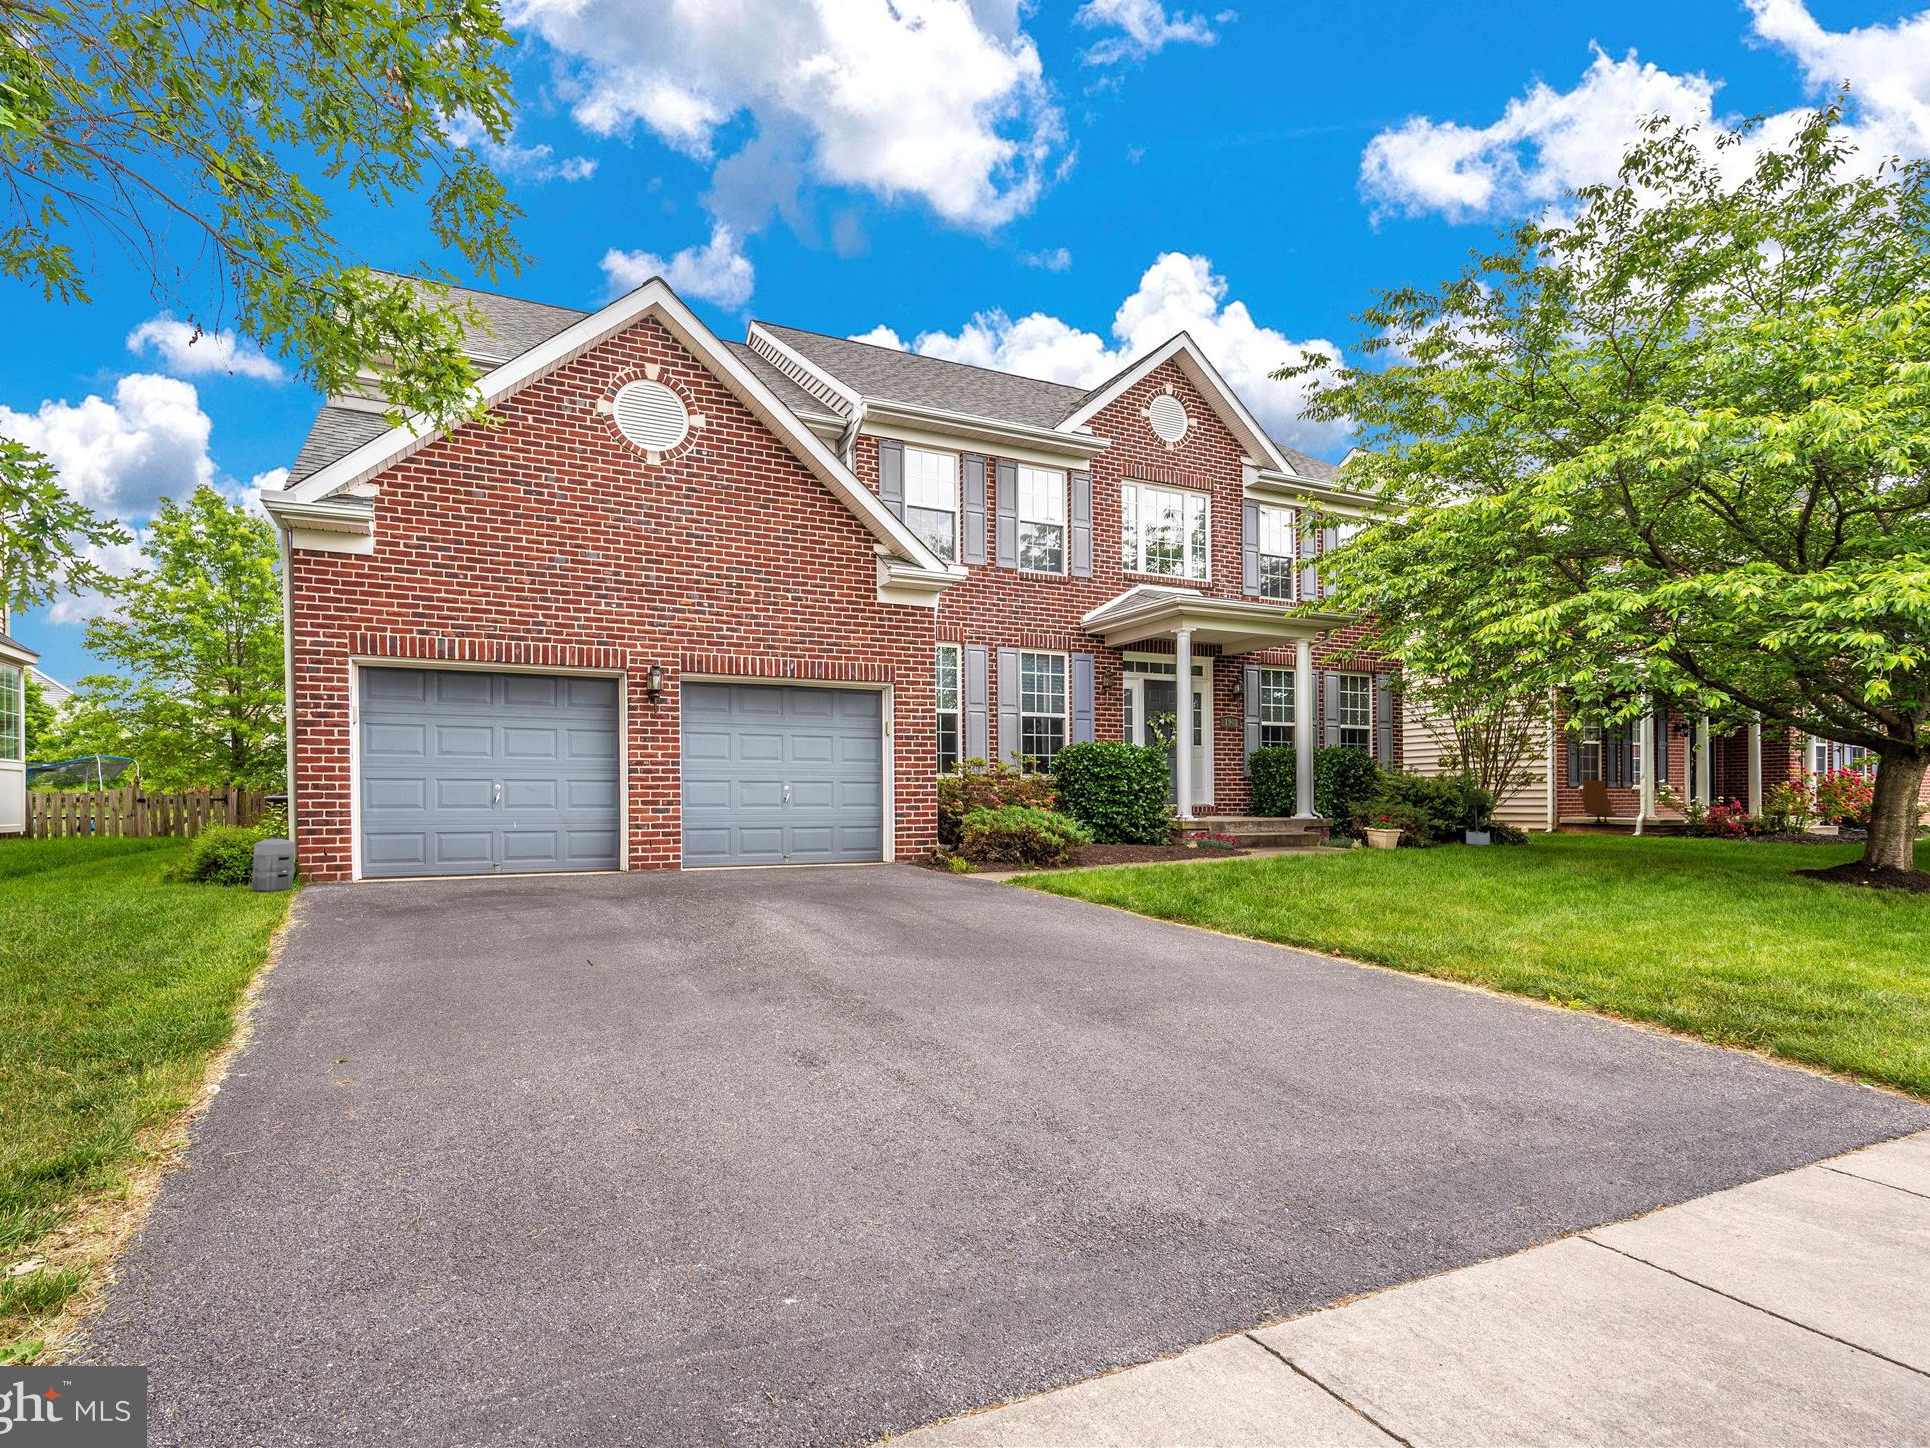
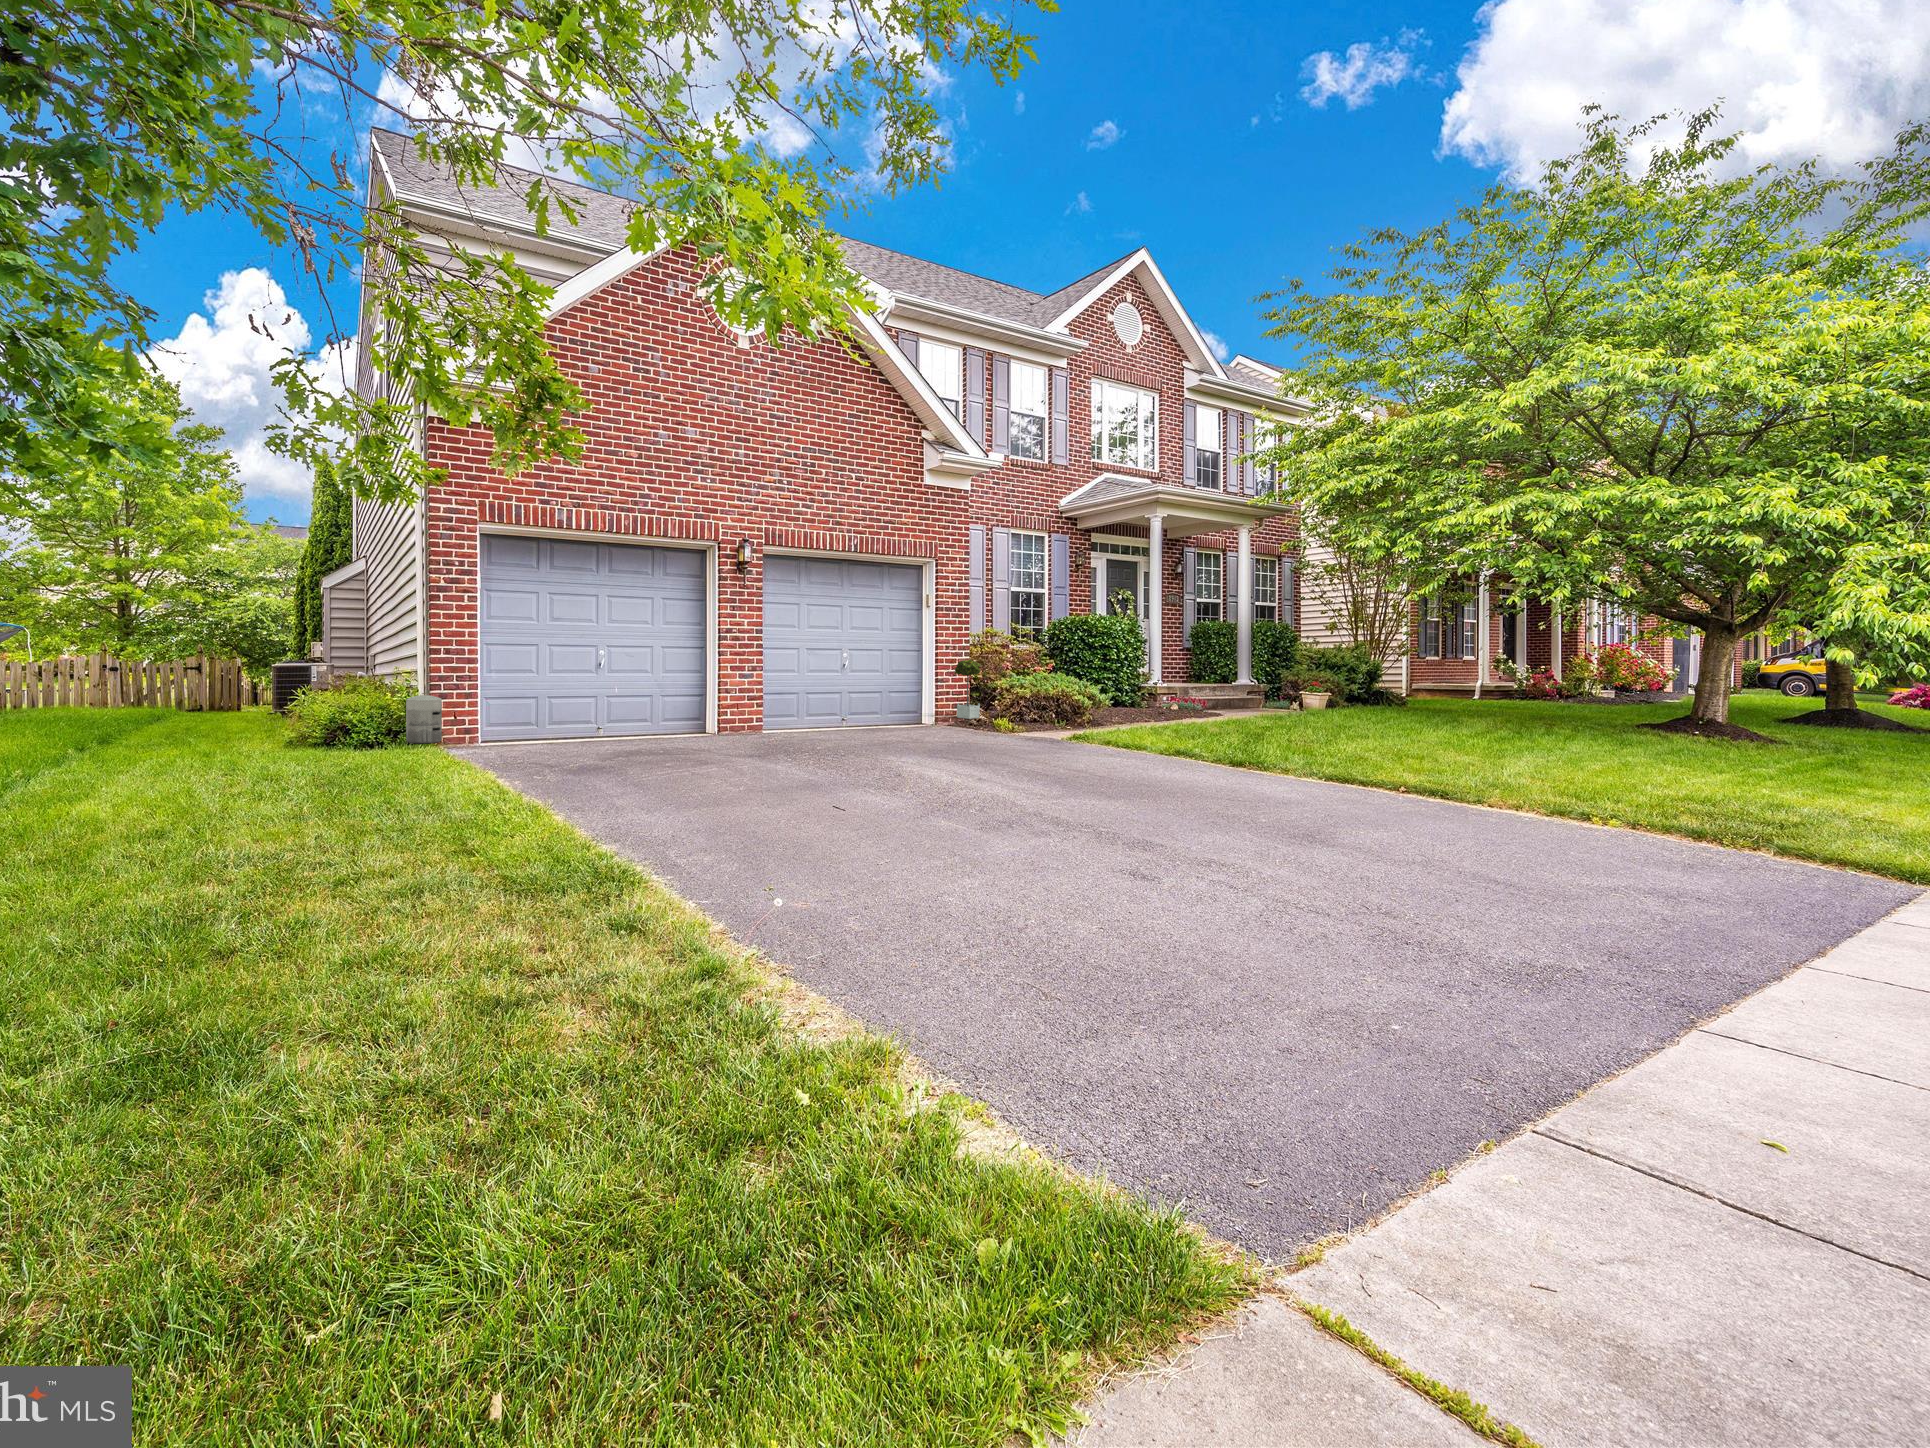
lounge chair: present [1582,780,1616,826] -> none [1426,653,1452,691]
potted tree: present [1462,791,1490,845] -> present [955,659,981,719]

